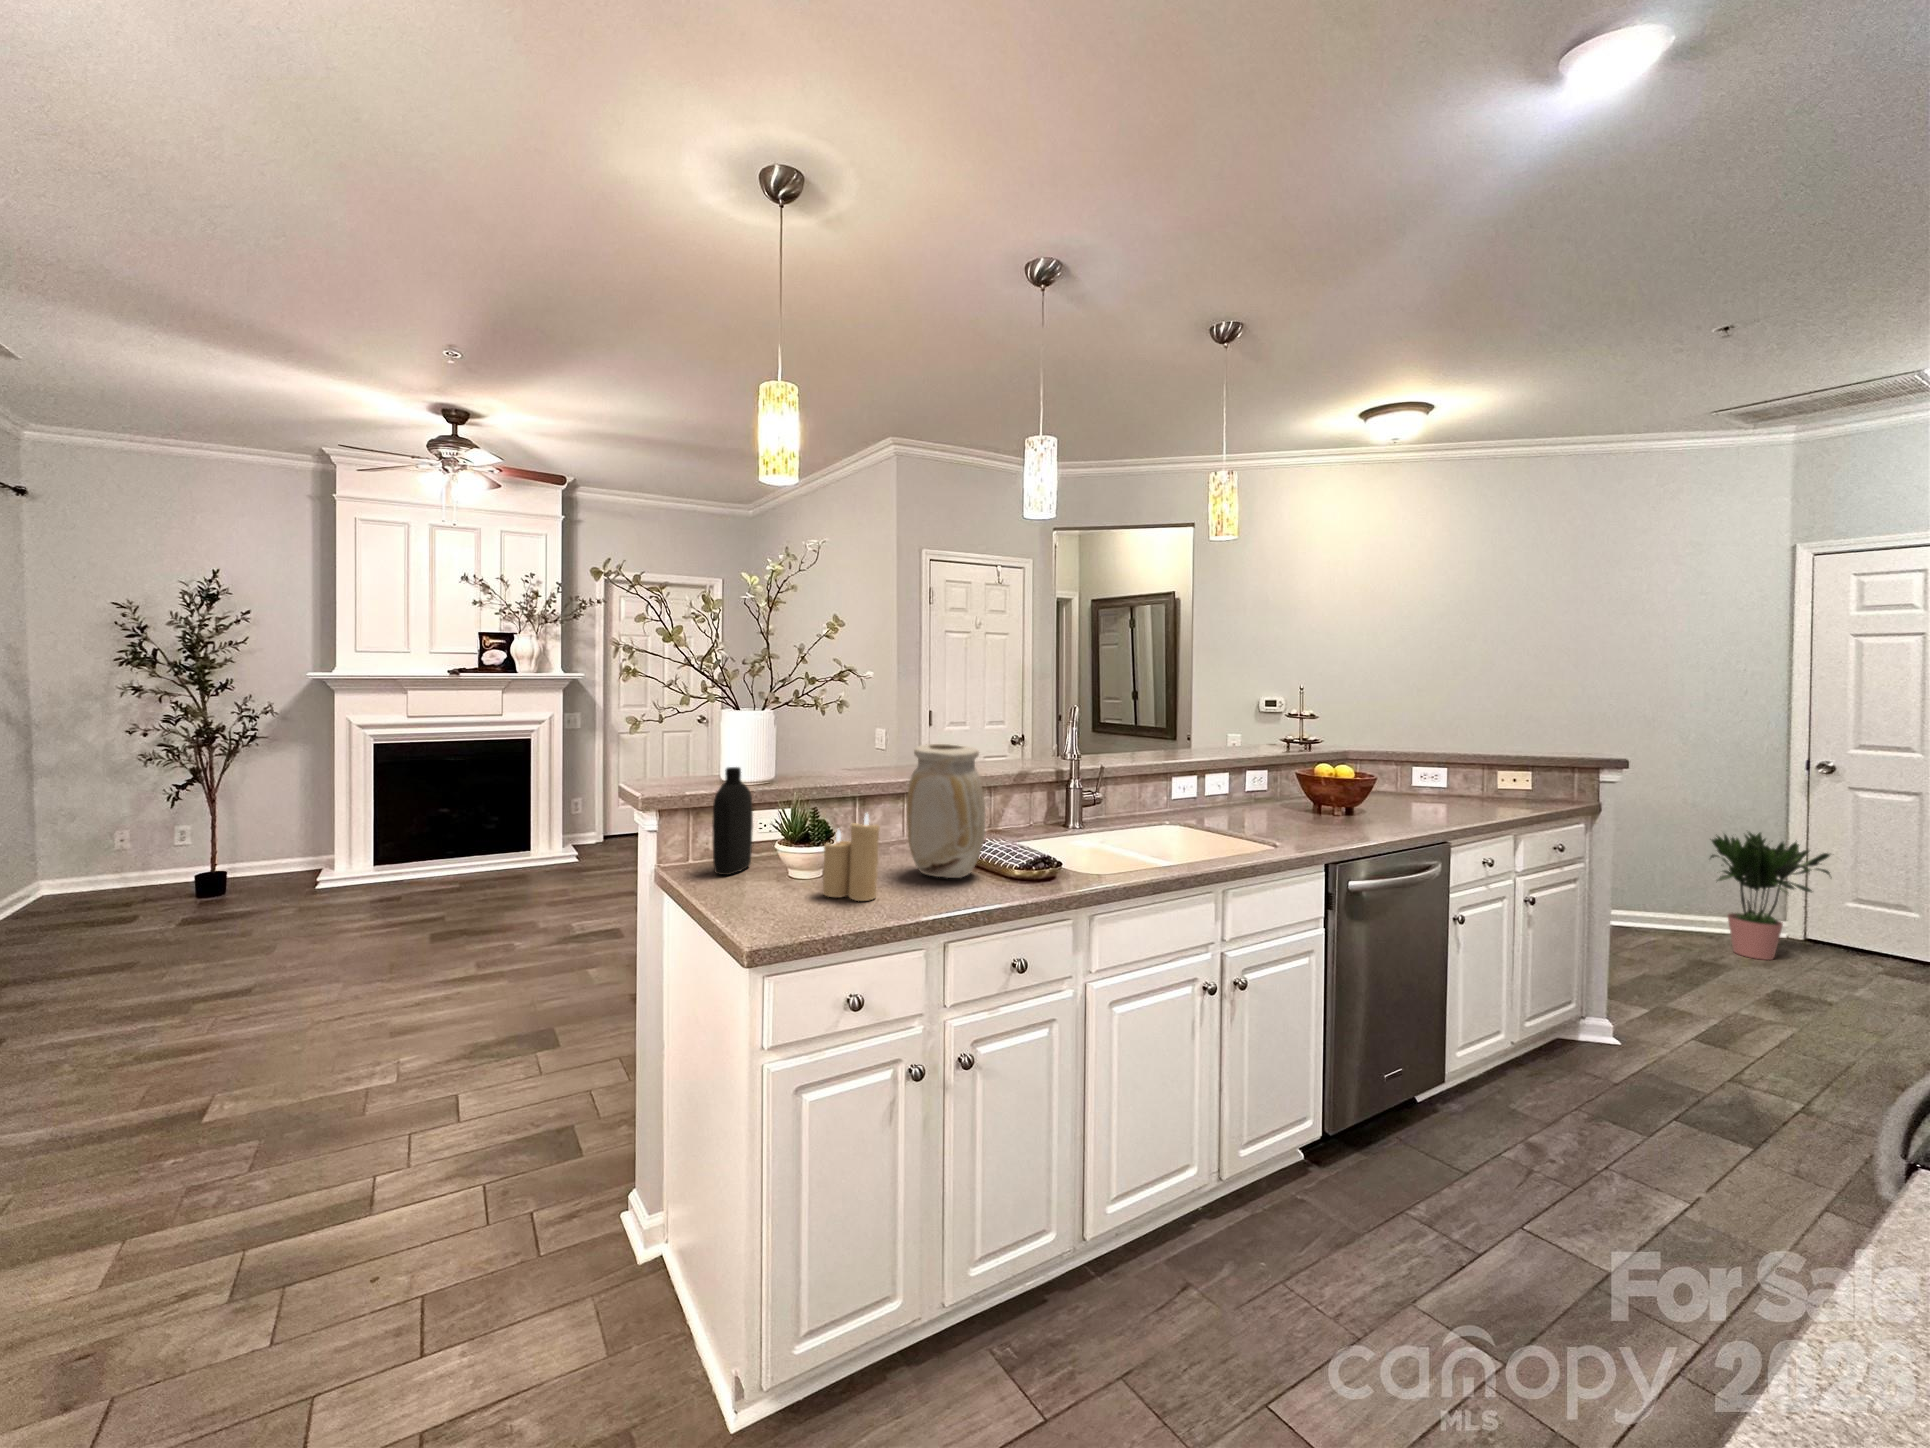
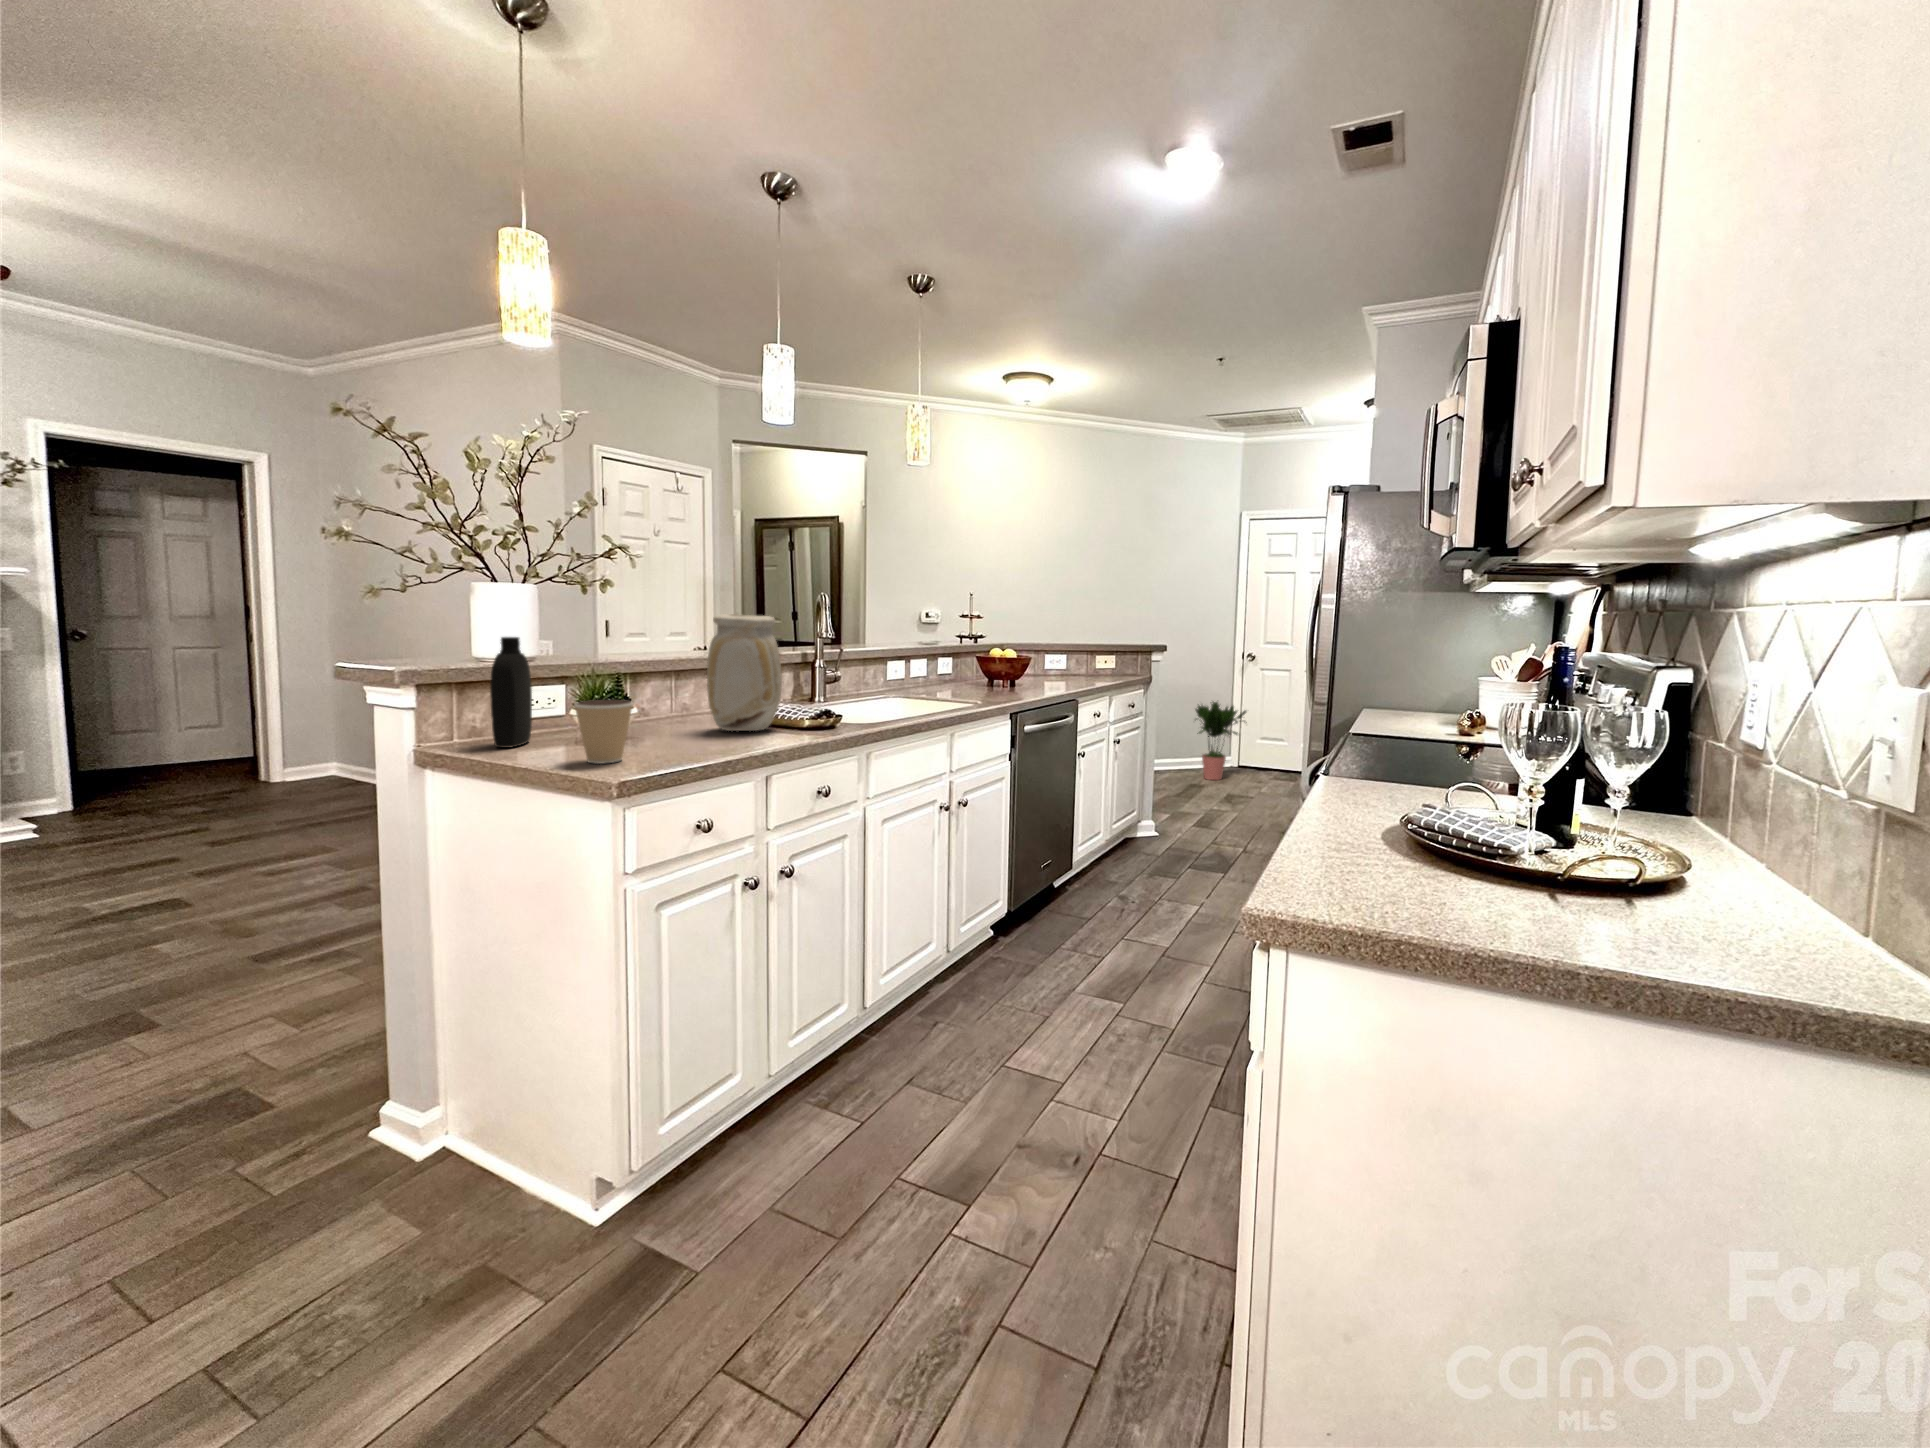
candle: present [823,813,880,901] -> none [641,668,700,748]
coffee cup: none [745,845,801,917] -> present [574,700,633,764]

